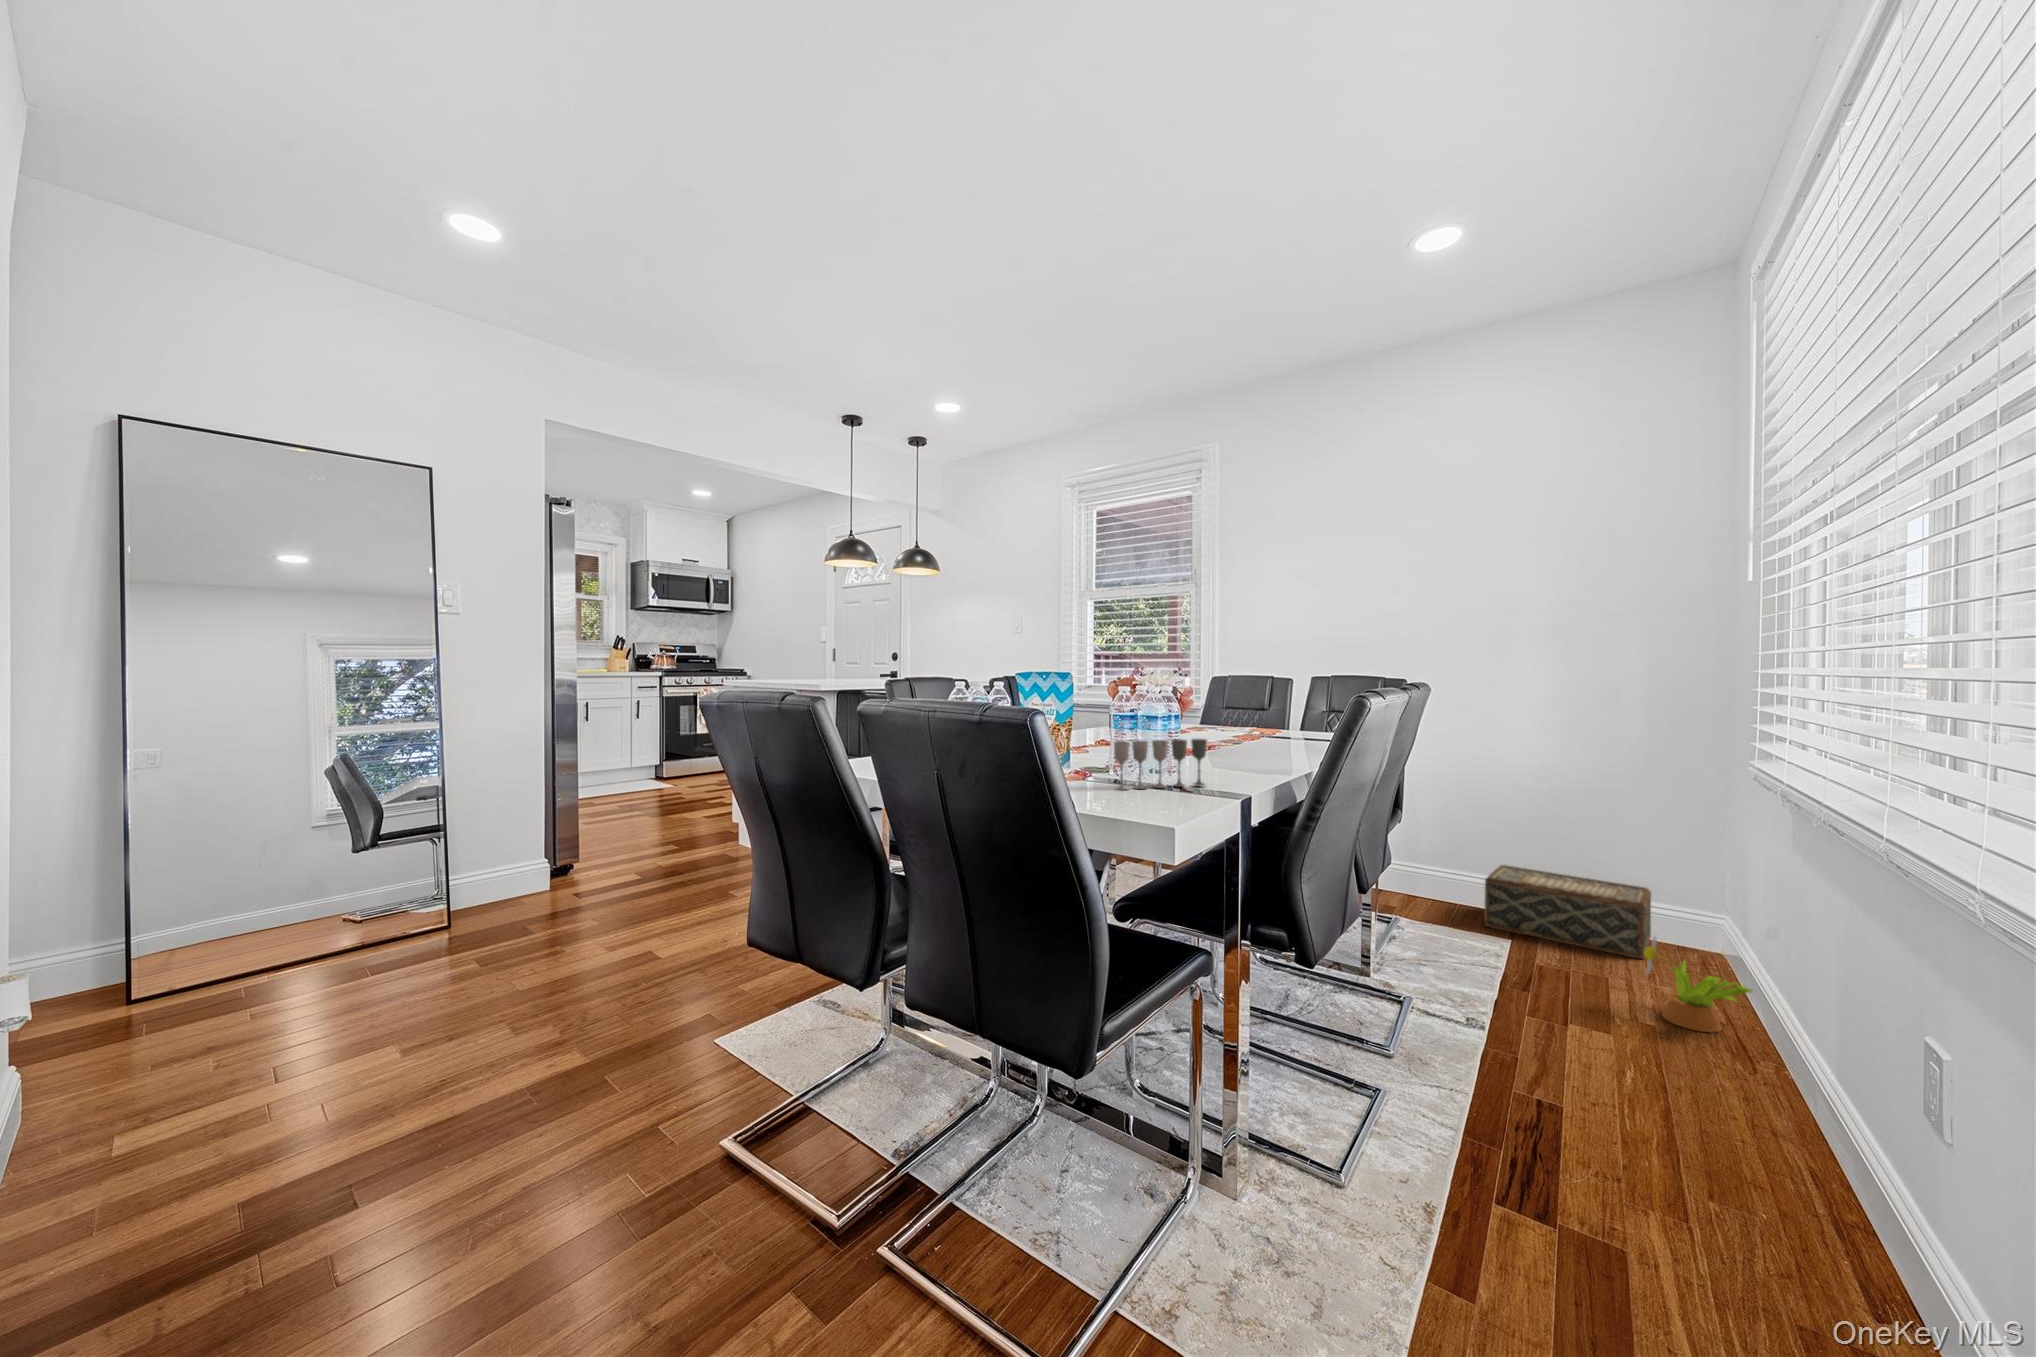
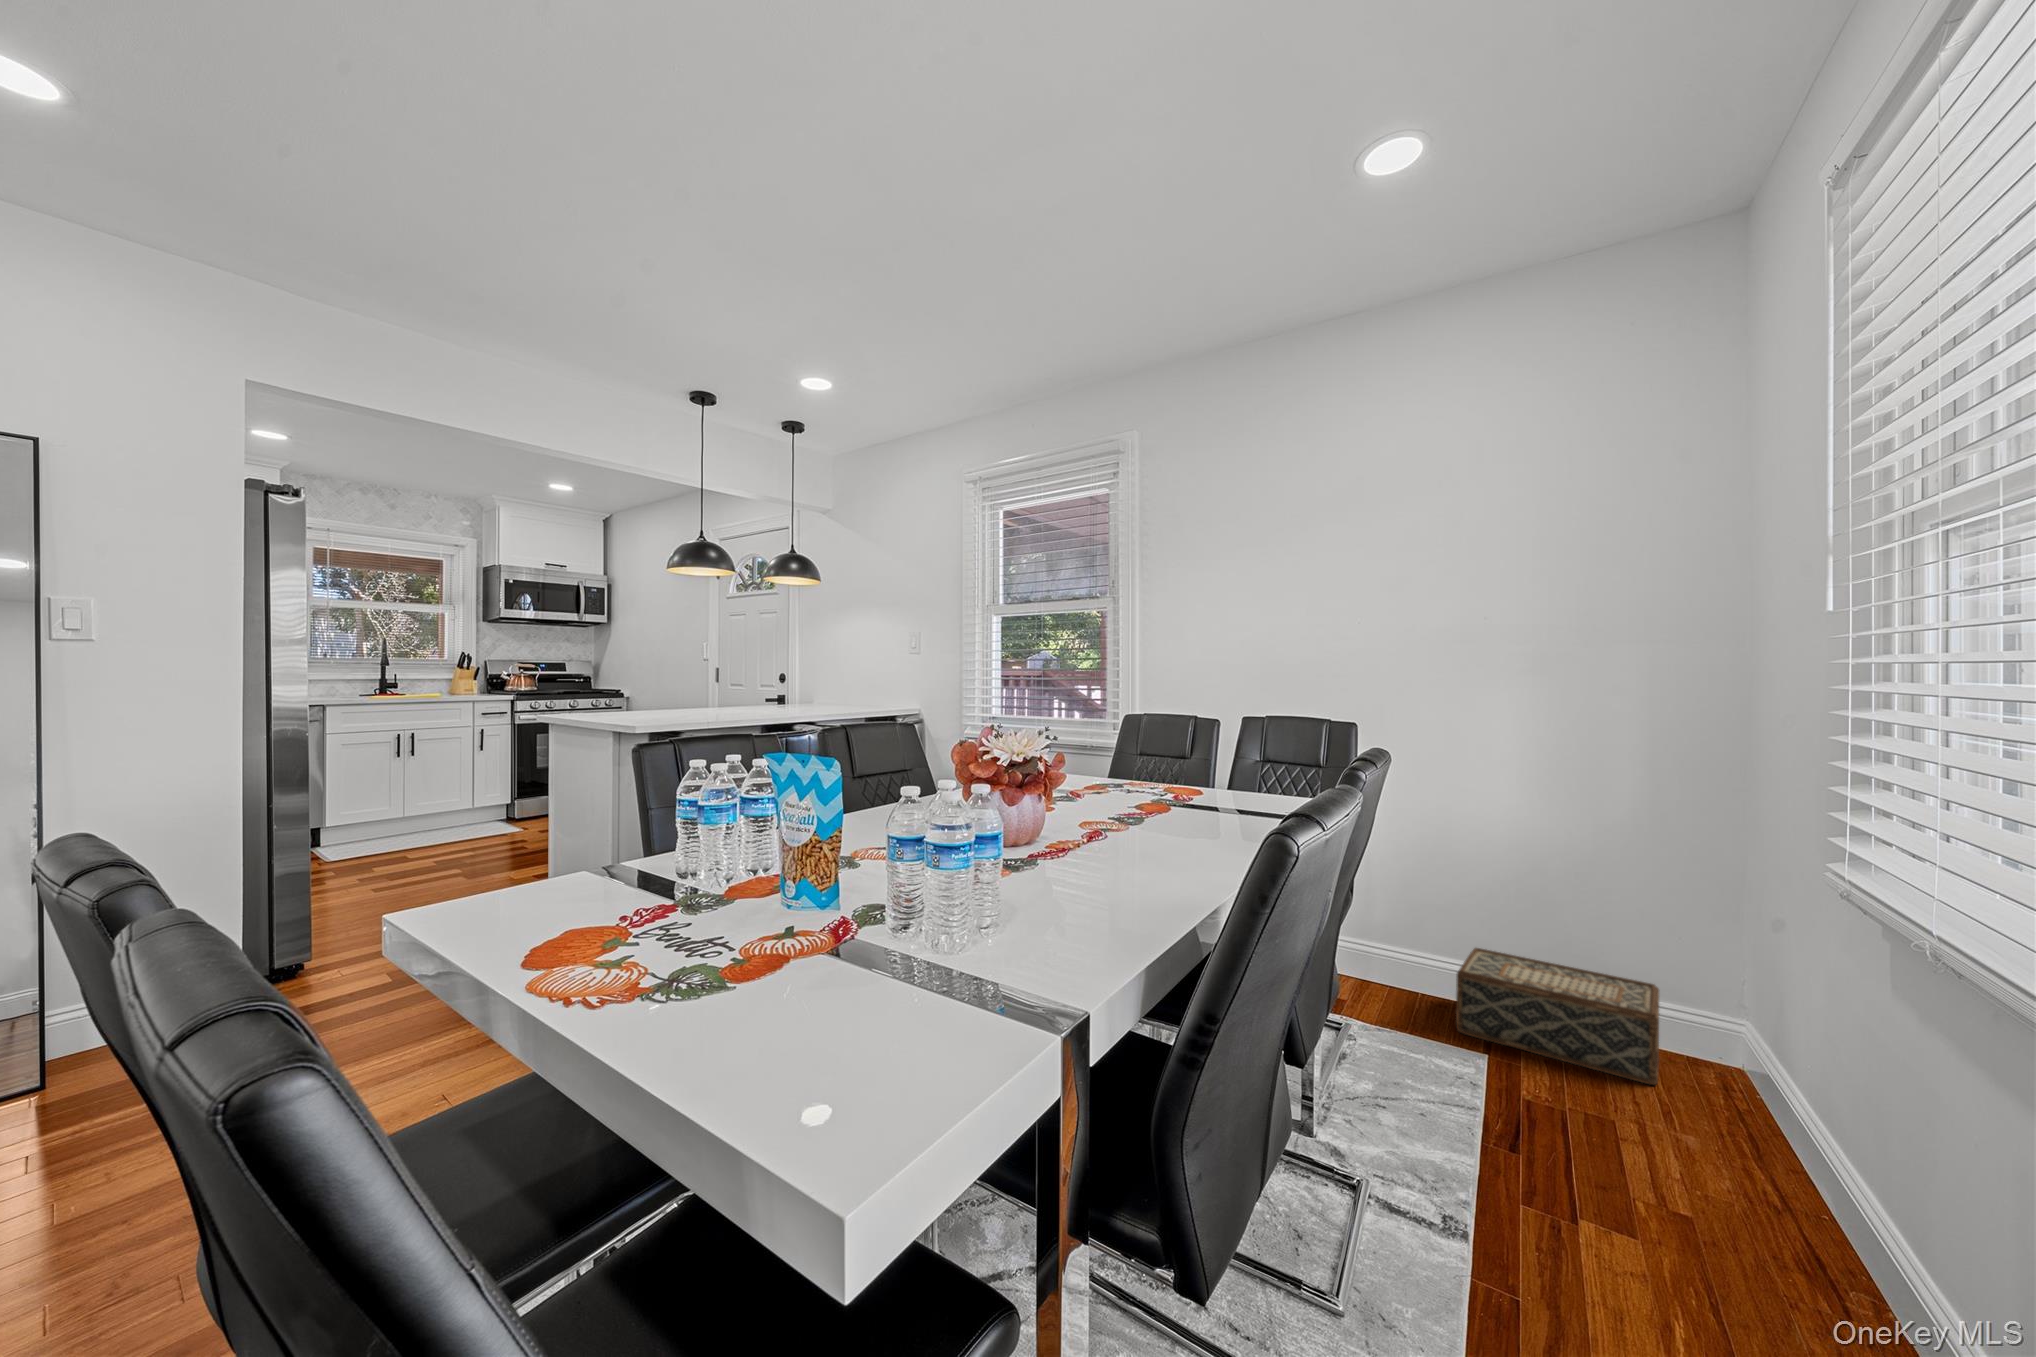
wine glass: present [1114,739,1207,790] -> none [851,897,1024,1007]
decorative plant: present [1644,937,1753,1033] -> none [1673,1083,1826,1231]

